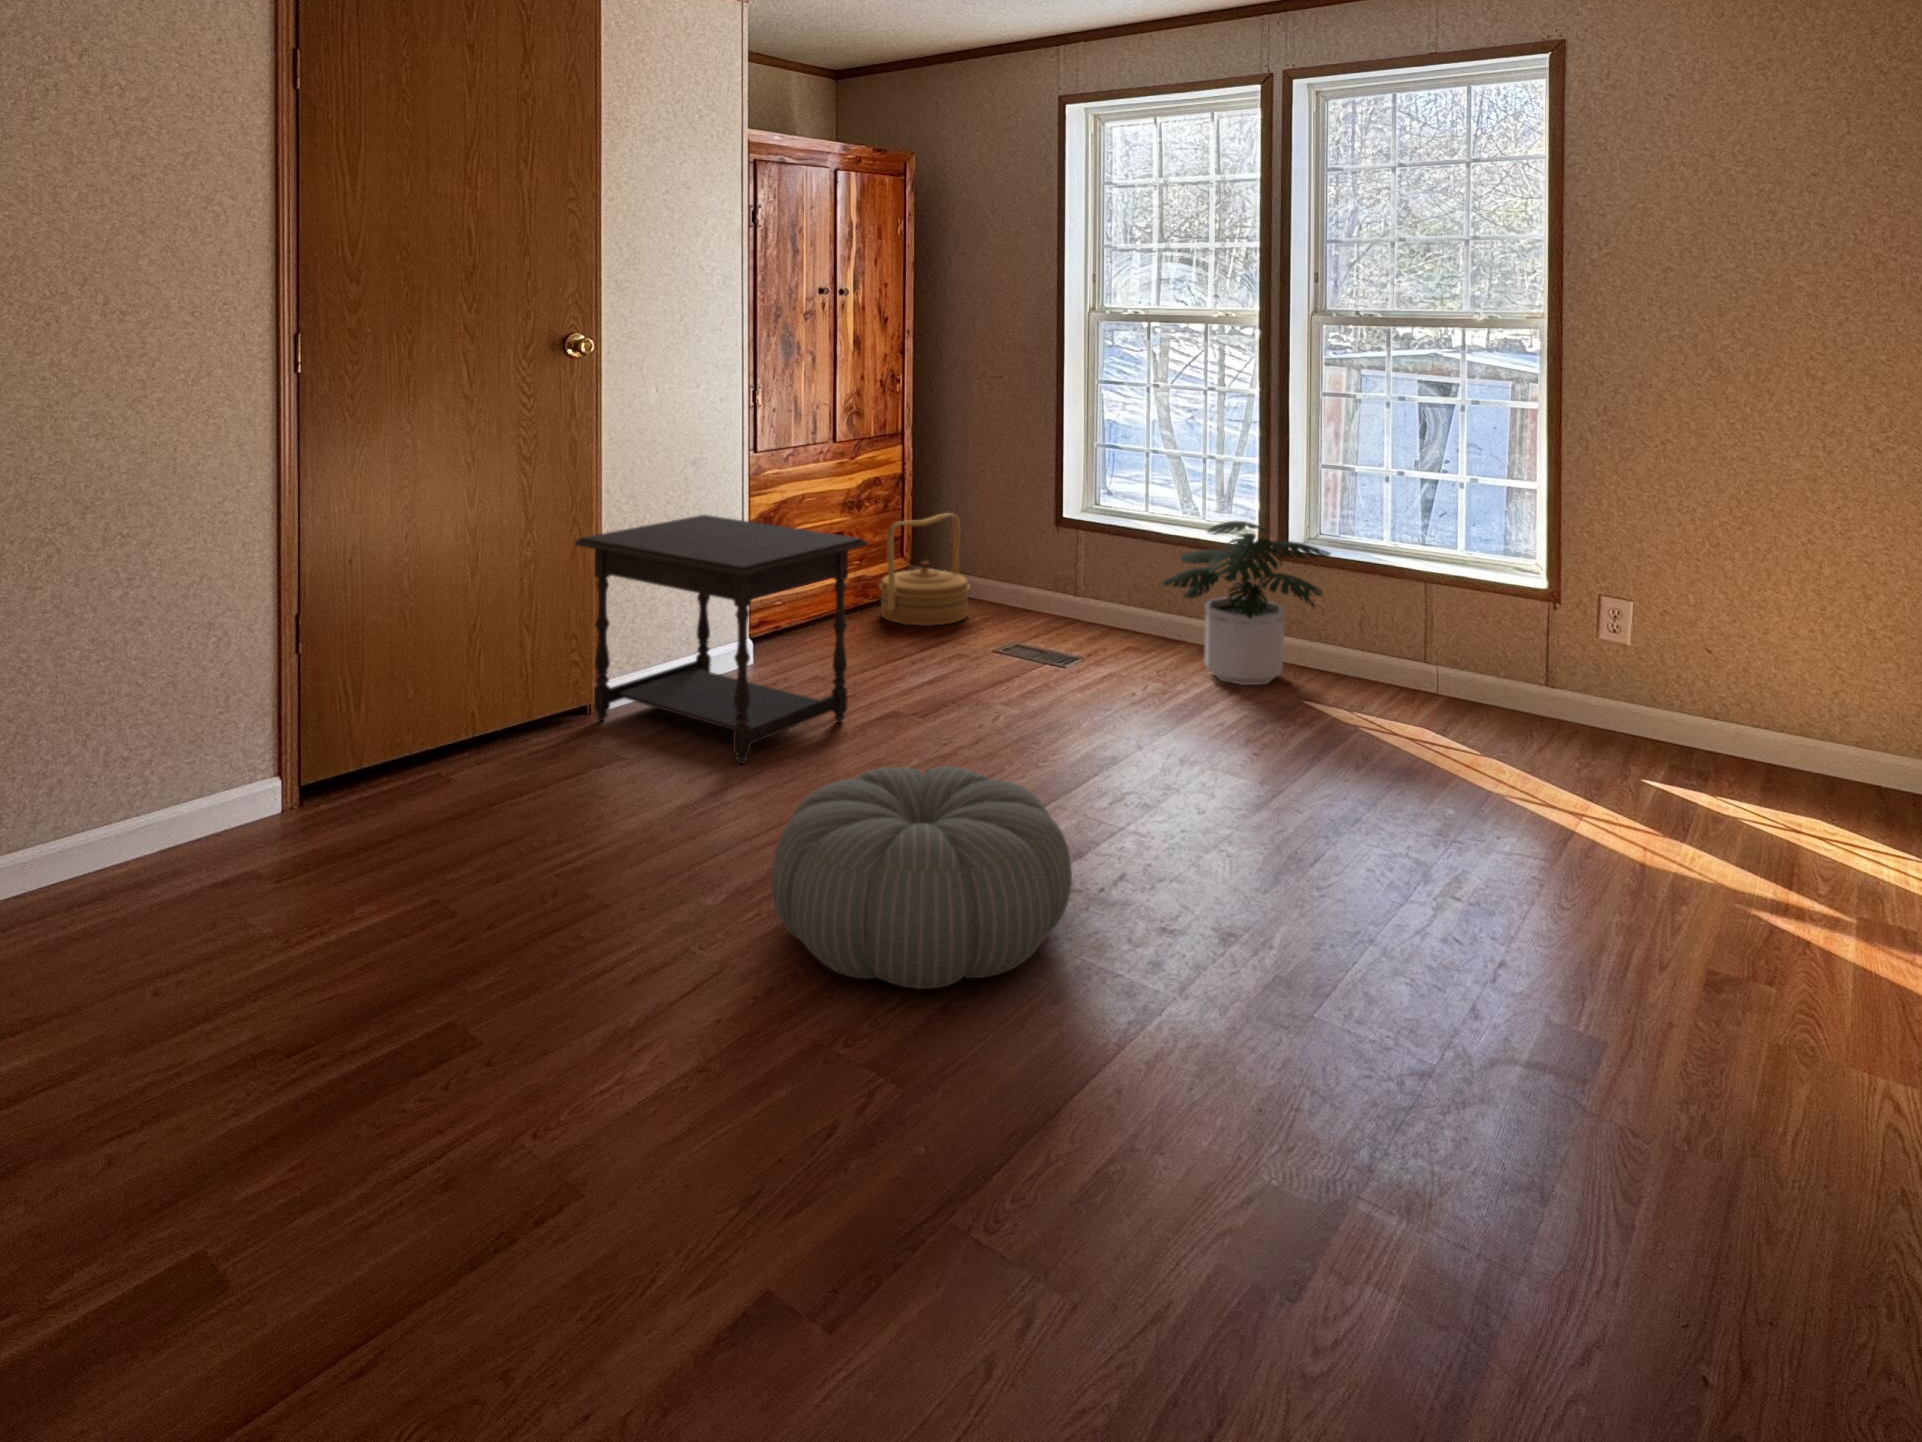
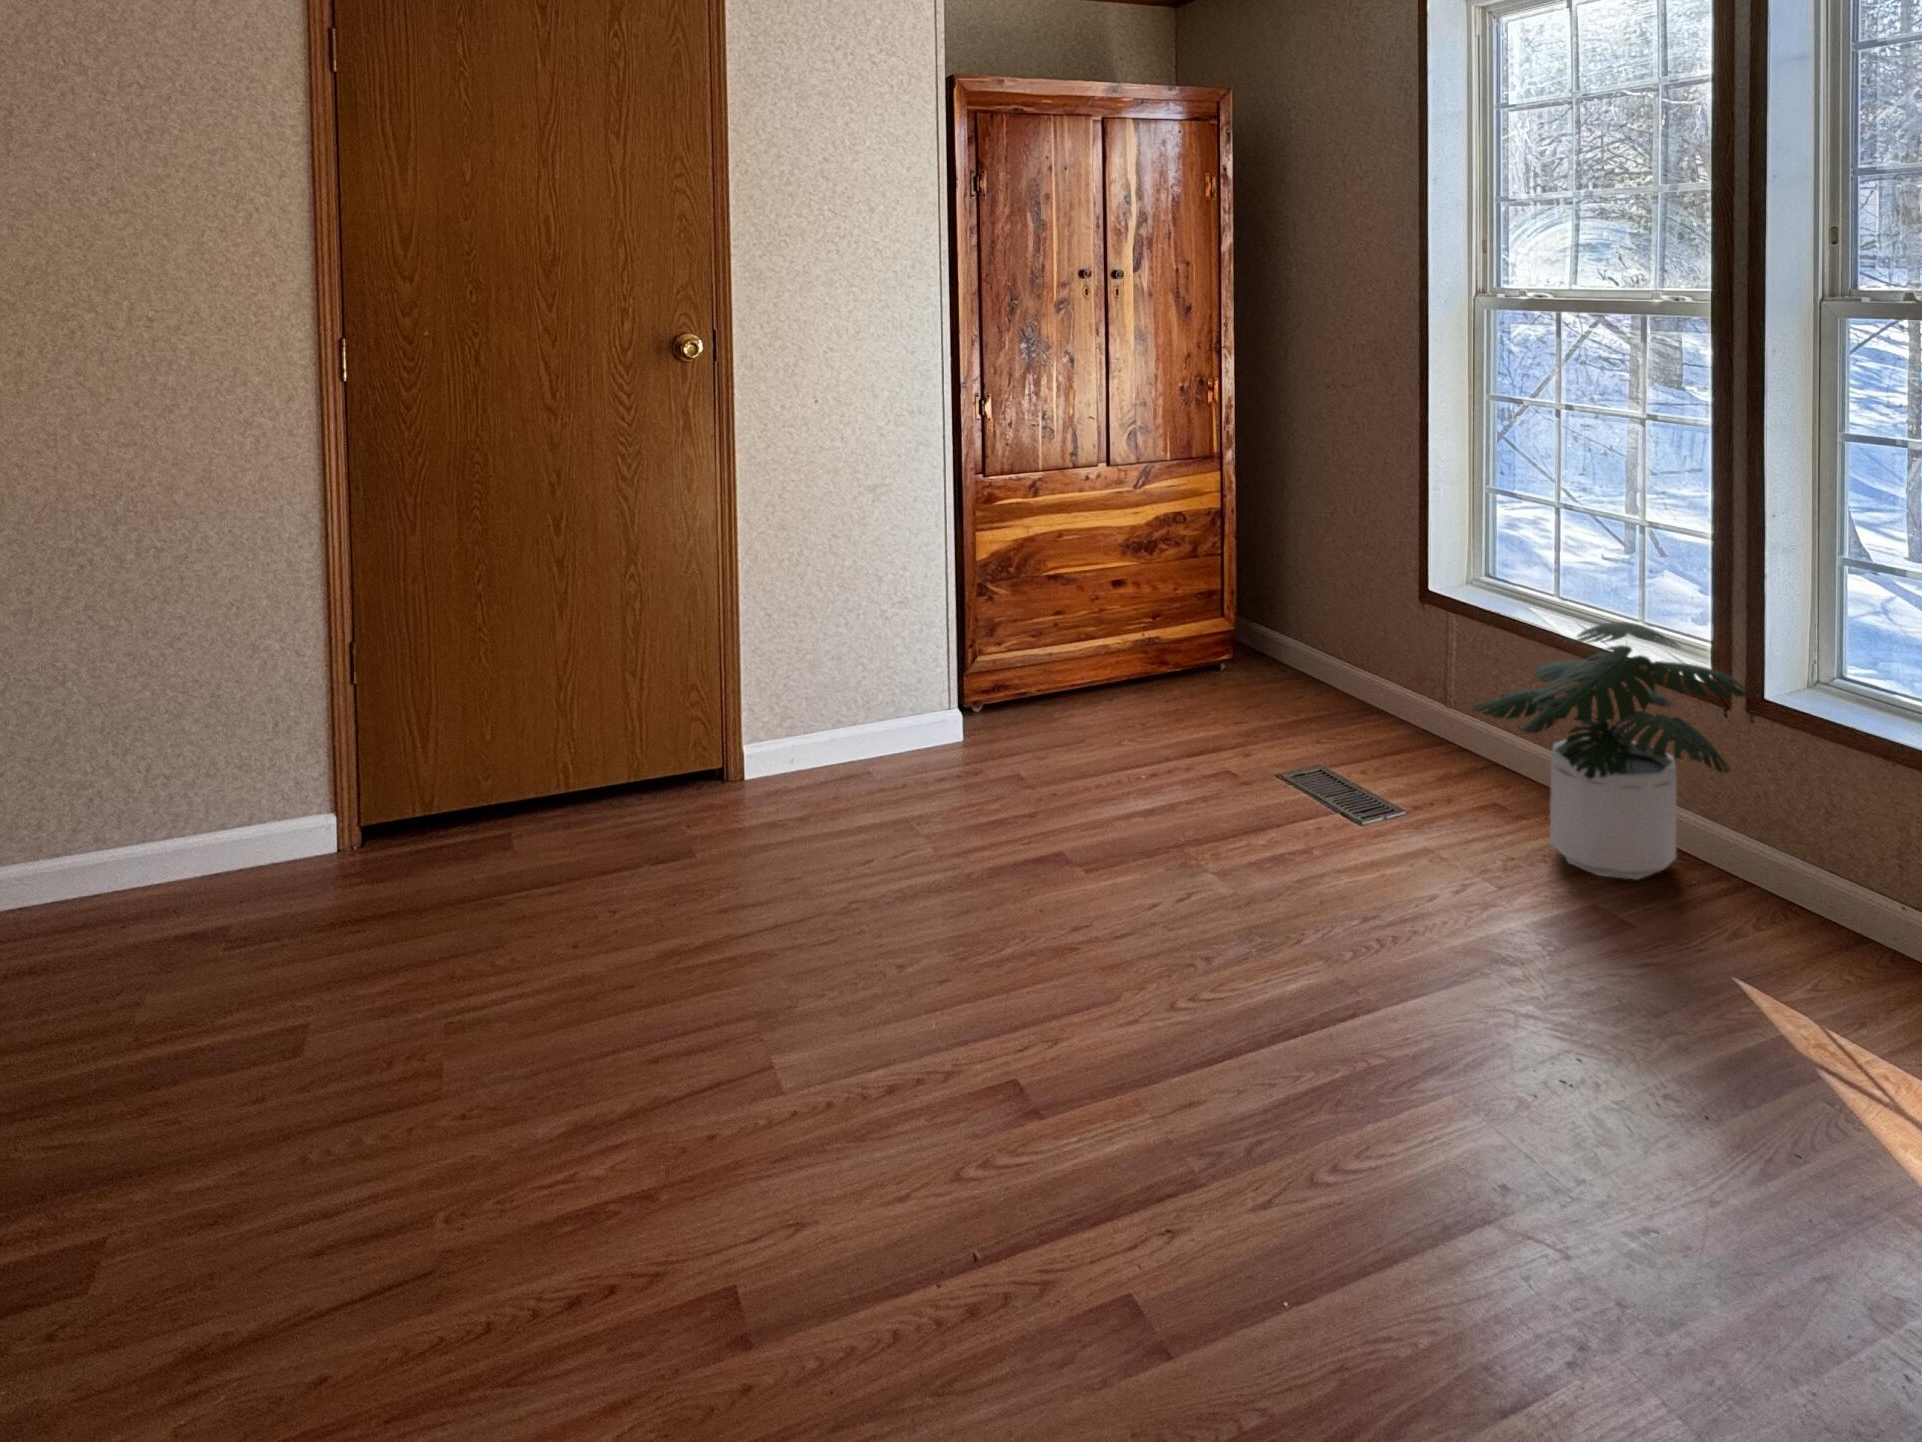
woven basket: present [879,513,970,626] -> none [1170,566,1292,718]
side table: present [575,515,867,764] -> none [692,554,1014,879]
pouf: present [771,766,1072,989] -> none [594,933,995,1259]

